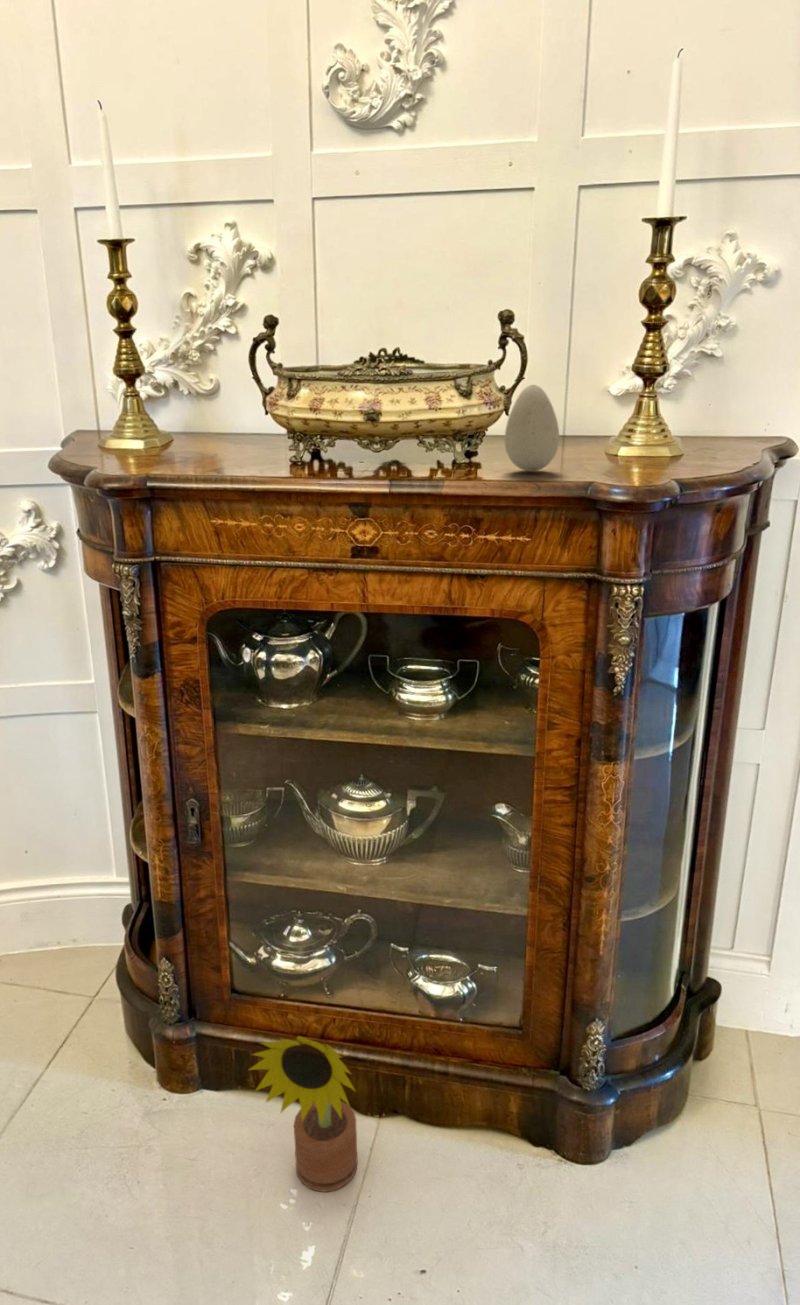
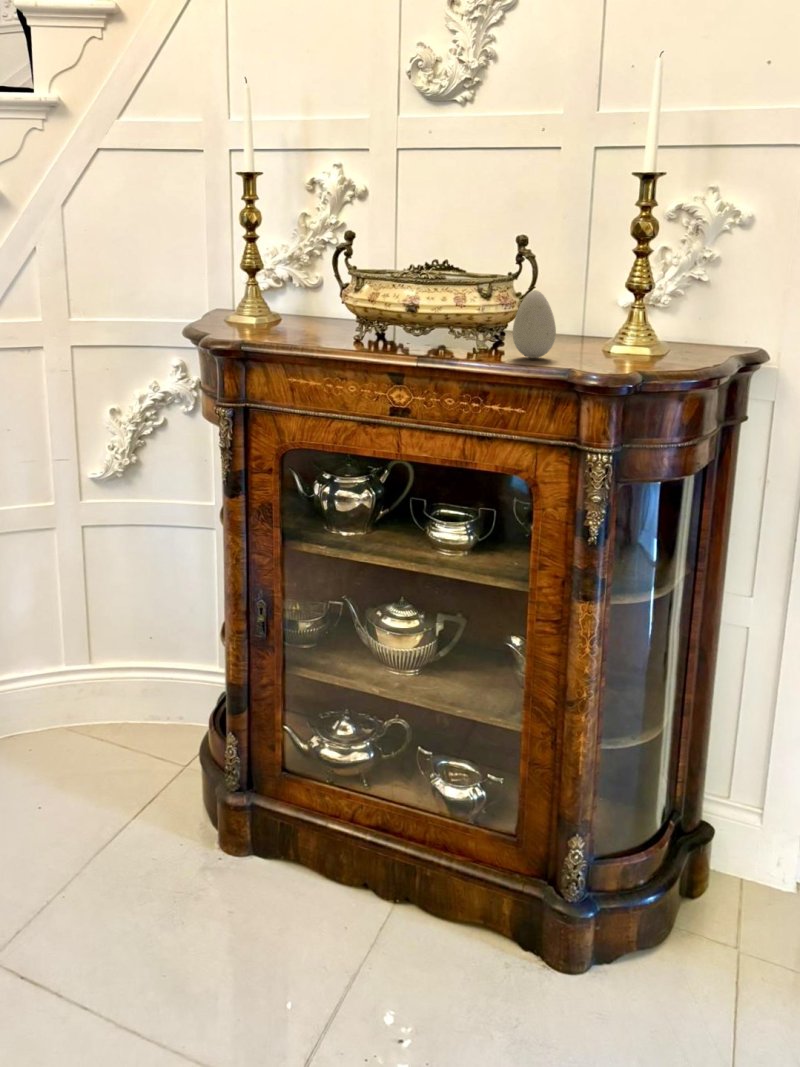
decorative plant: present [250,1036,357,1192] -> none [277,789,366,935]

